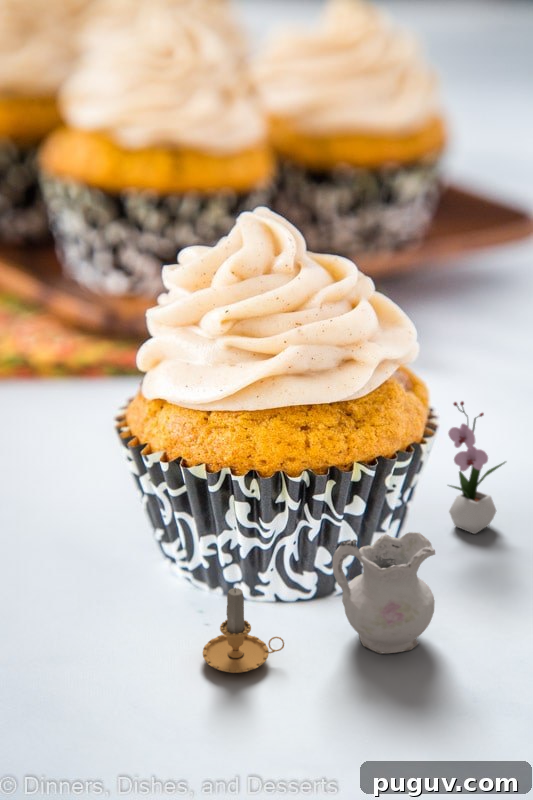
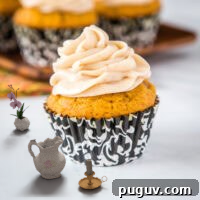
flower arrangement: present [448,401,505,534] -> present [7,85,30,131]
ceramic pitcher: present [333,532,435,654] -> present [28,136,66,179]

